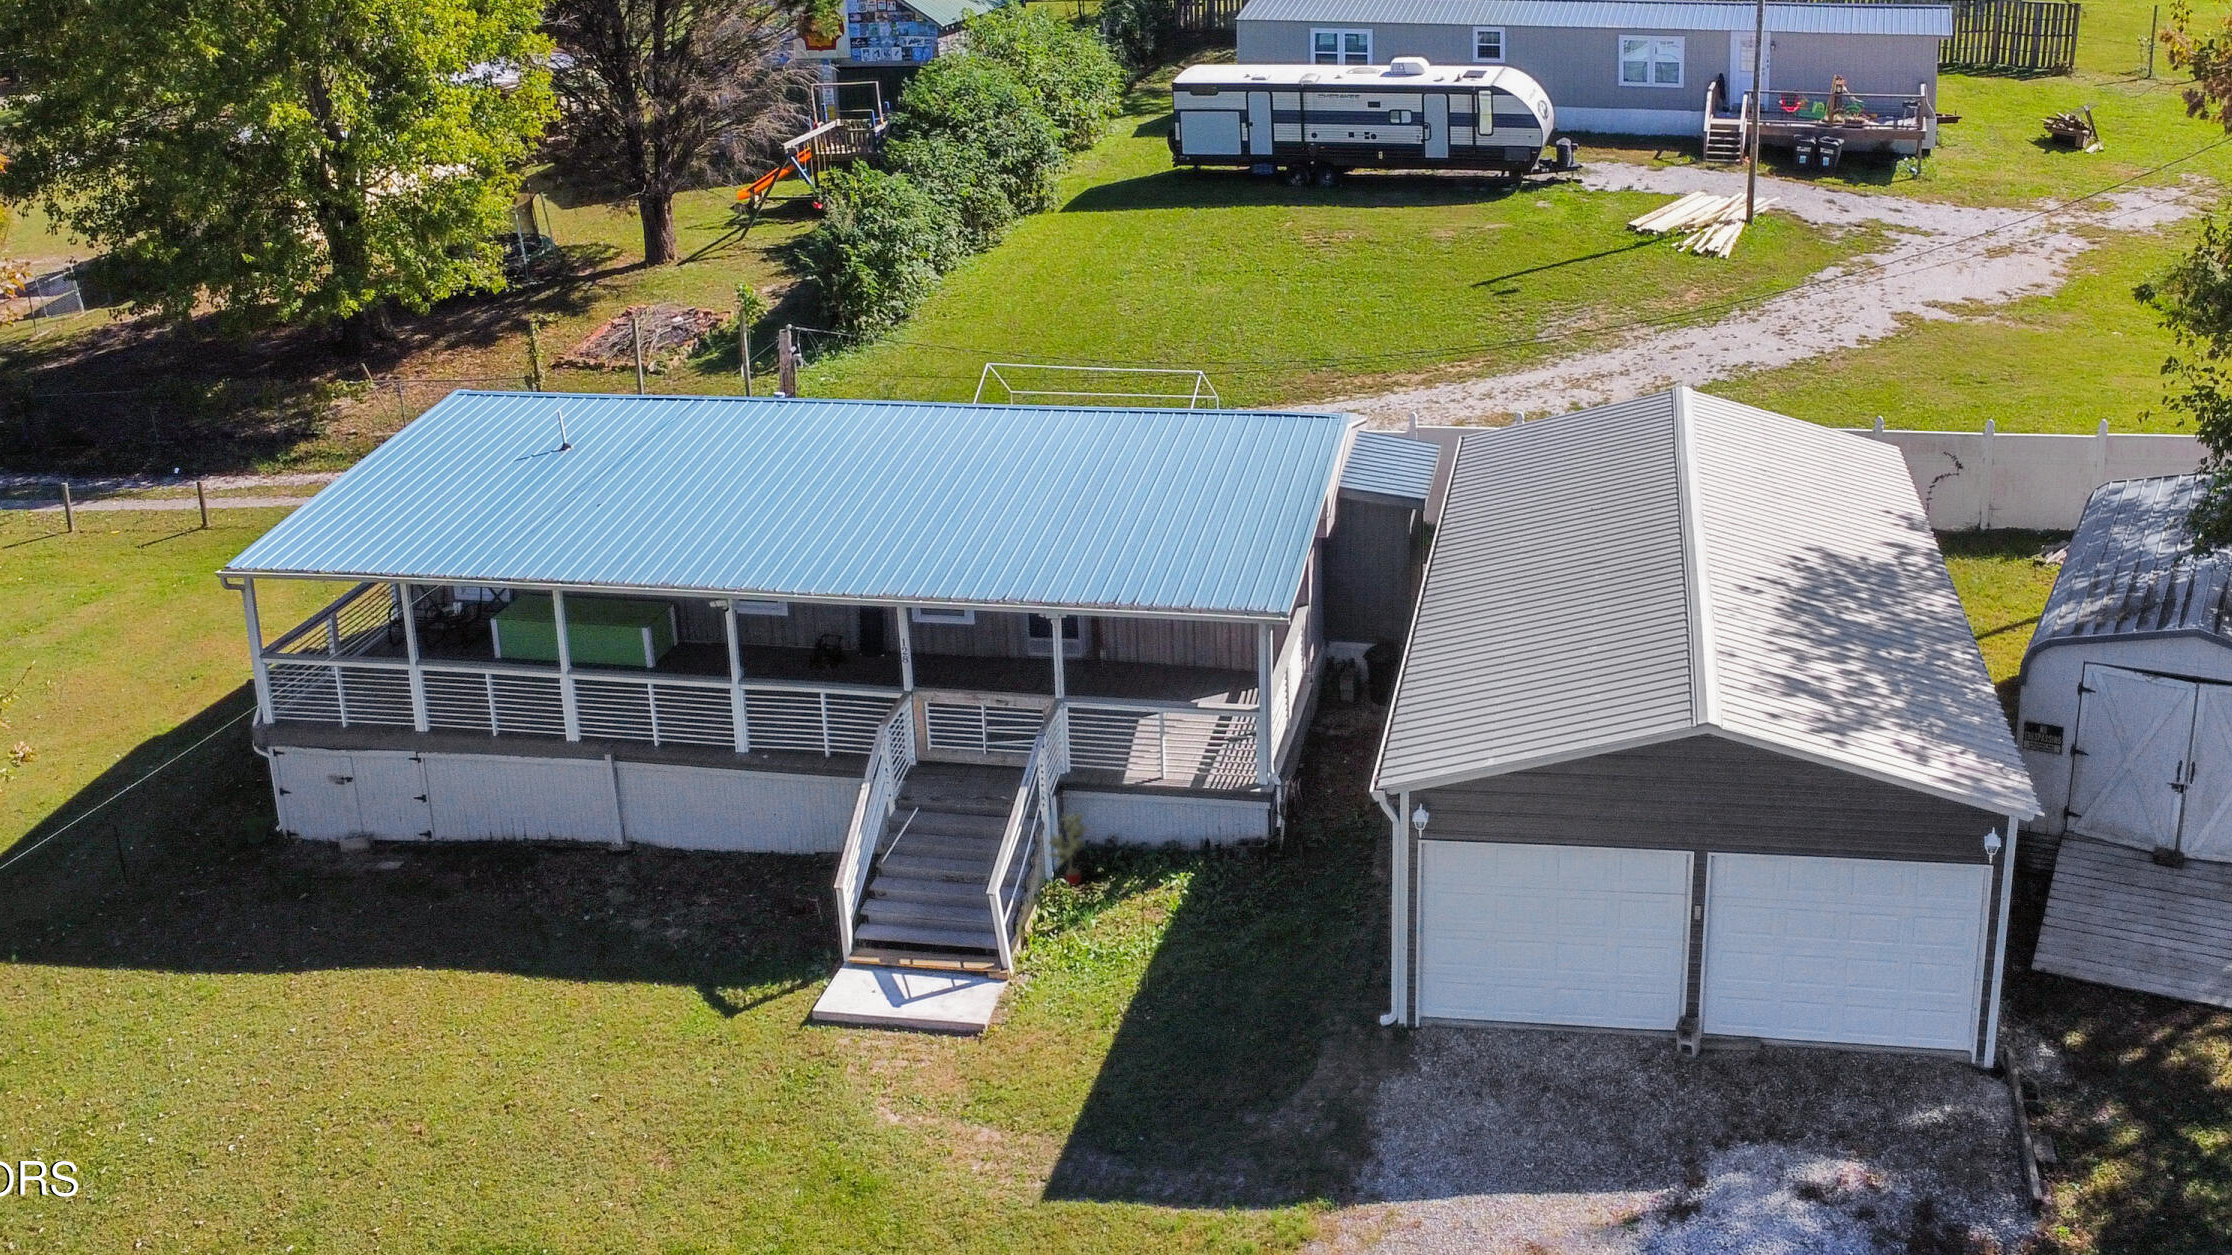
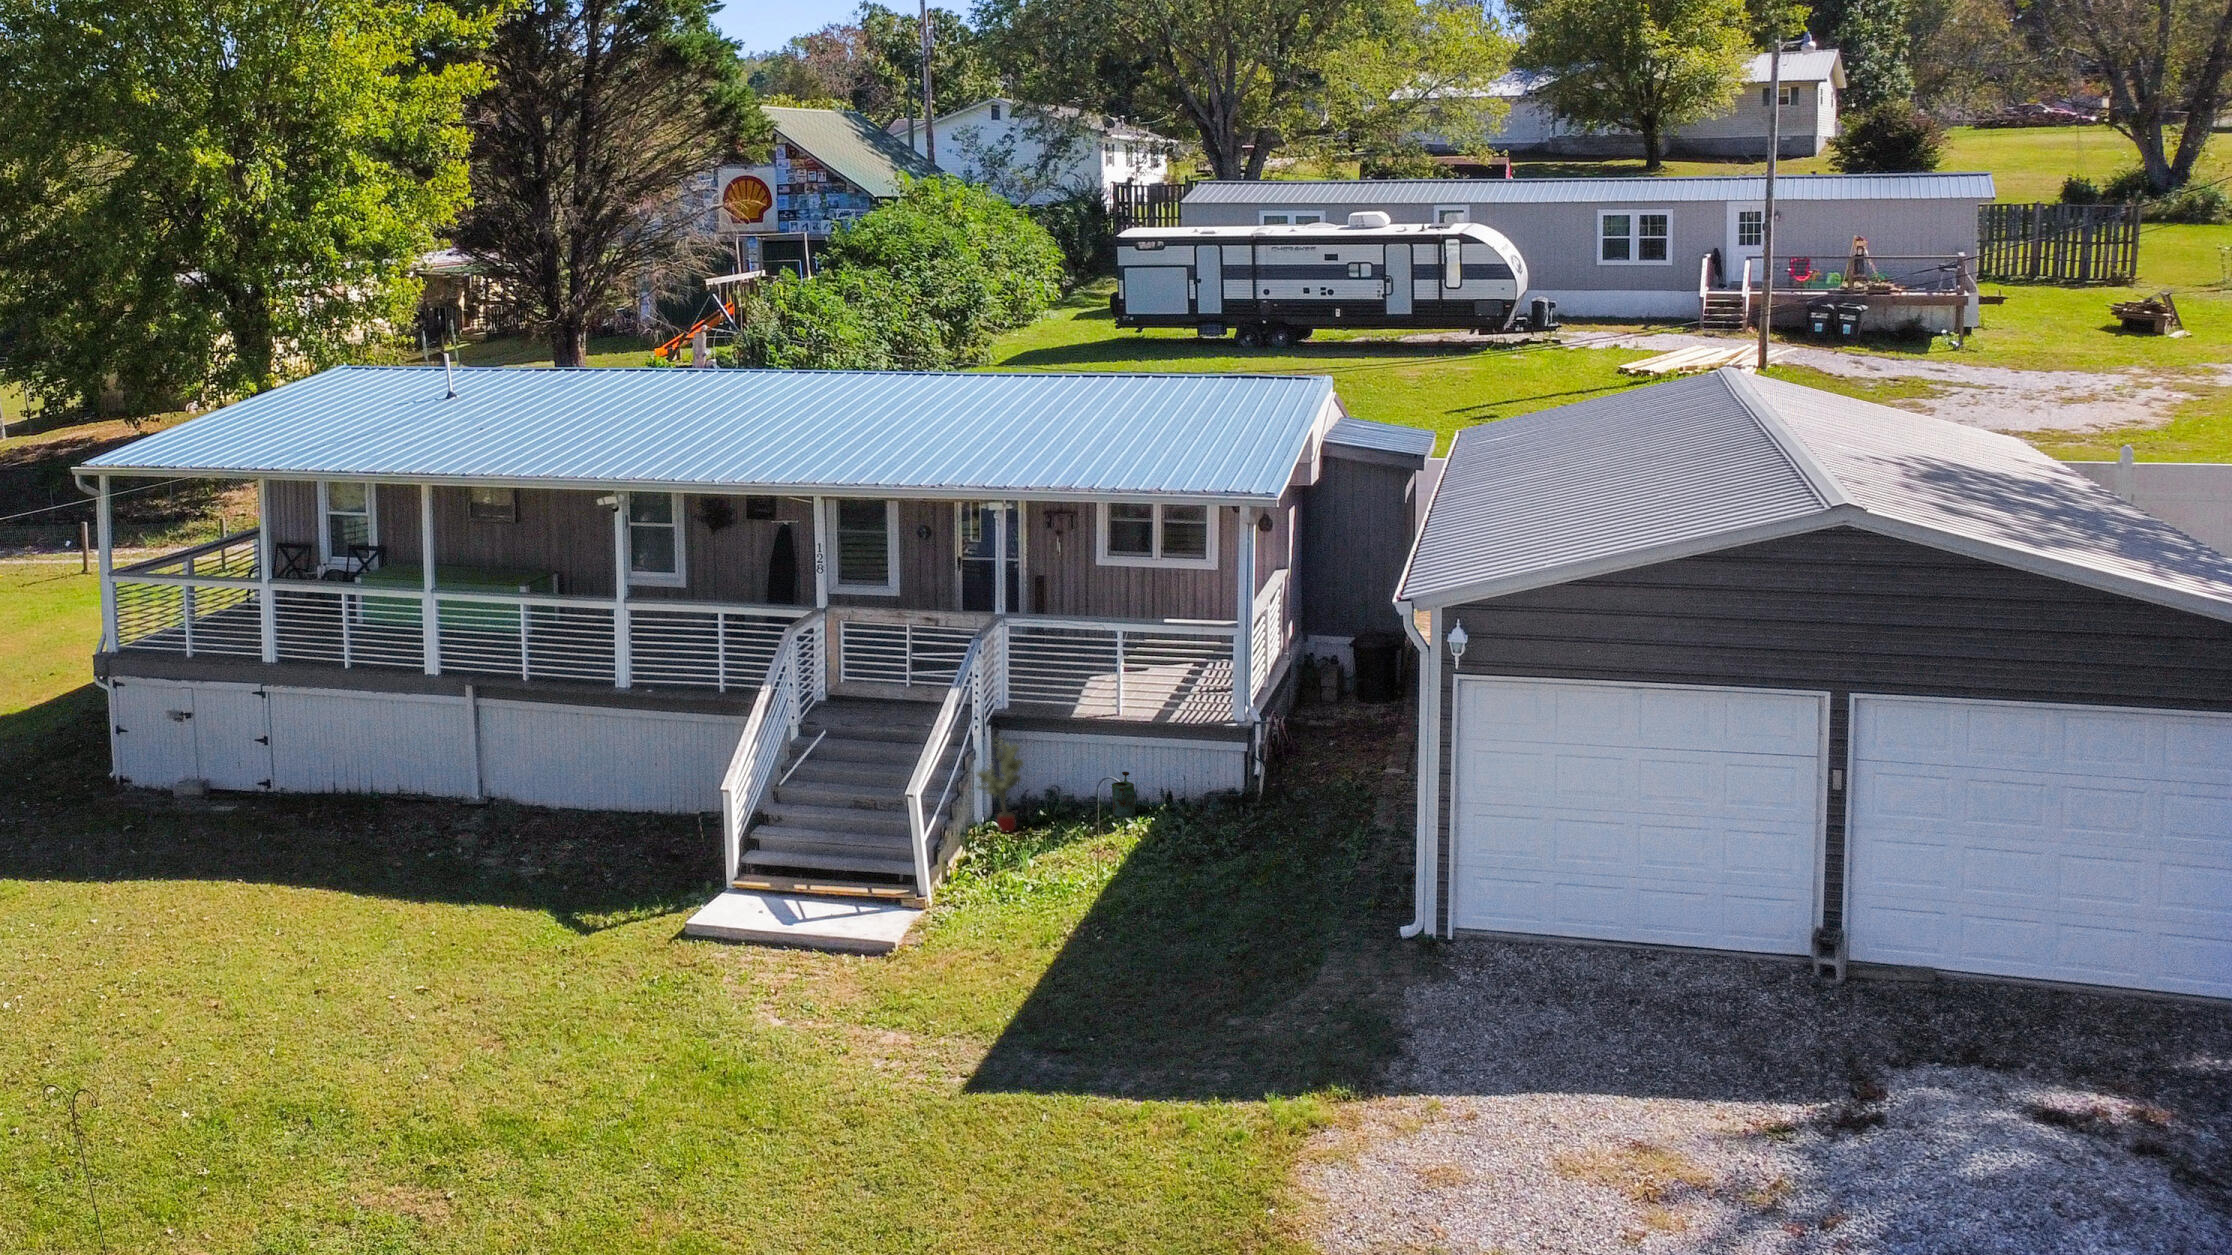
watering can: present [244,809,274,844] -> present [1112,772,1136,817]

